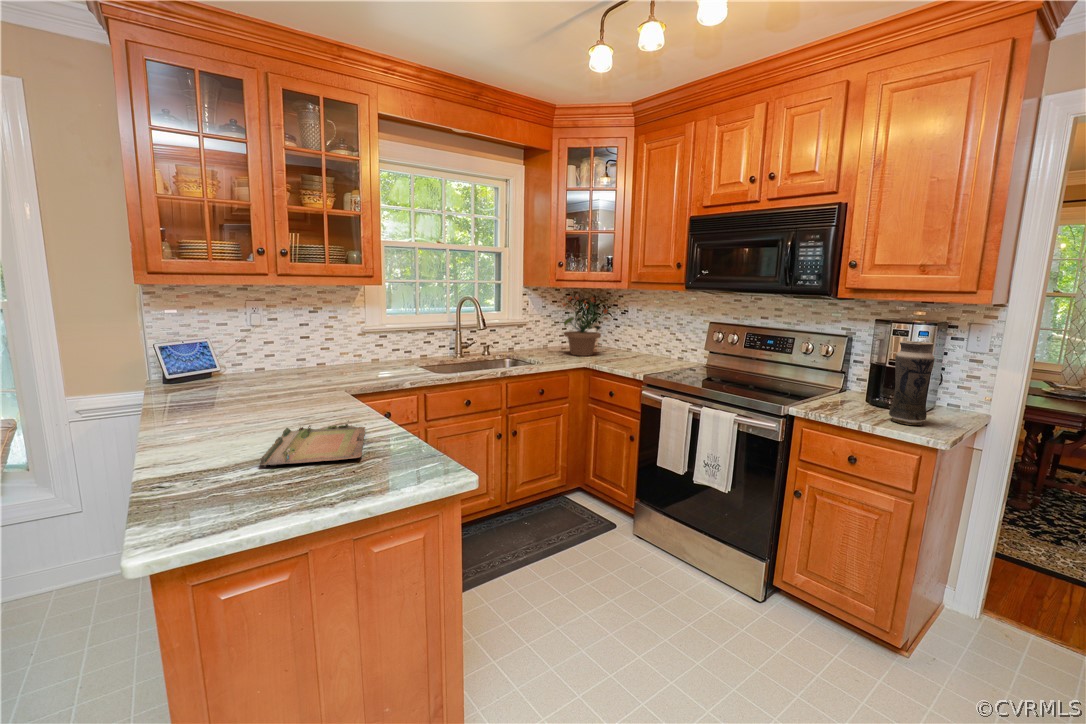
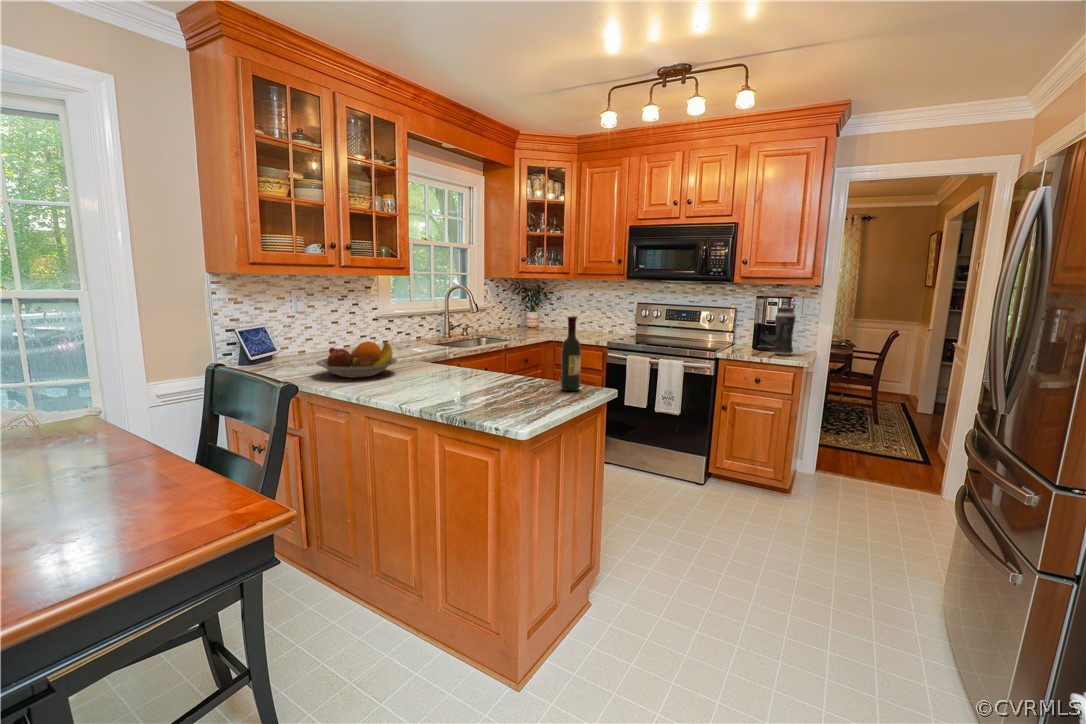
potted plant: present [560,297,607,356] -> none [512,284,557,333]
wine bottle: none [384,354,417,475] -> present [561,316,581,391]
fruit bowl: none [168,368,281,413] -> present [316,341,397,378]
tray: present [260,420,365,467] -> none [449,370,536,394]

